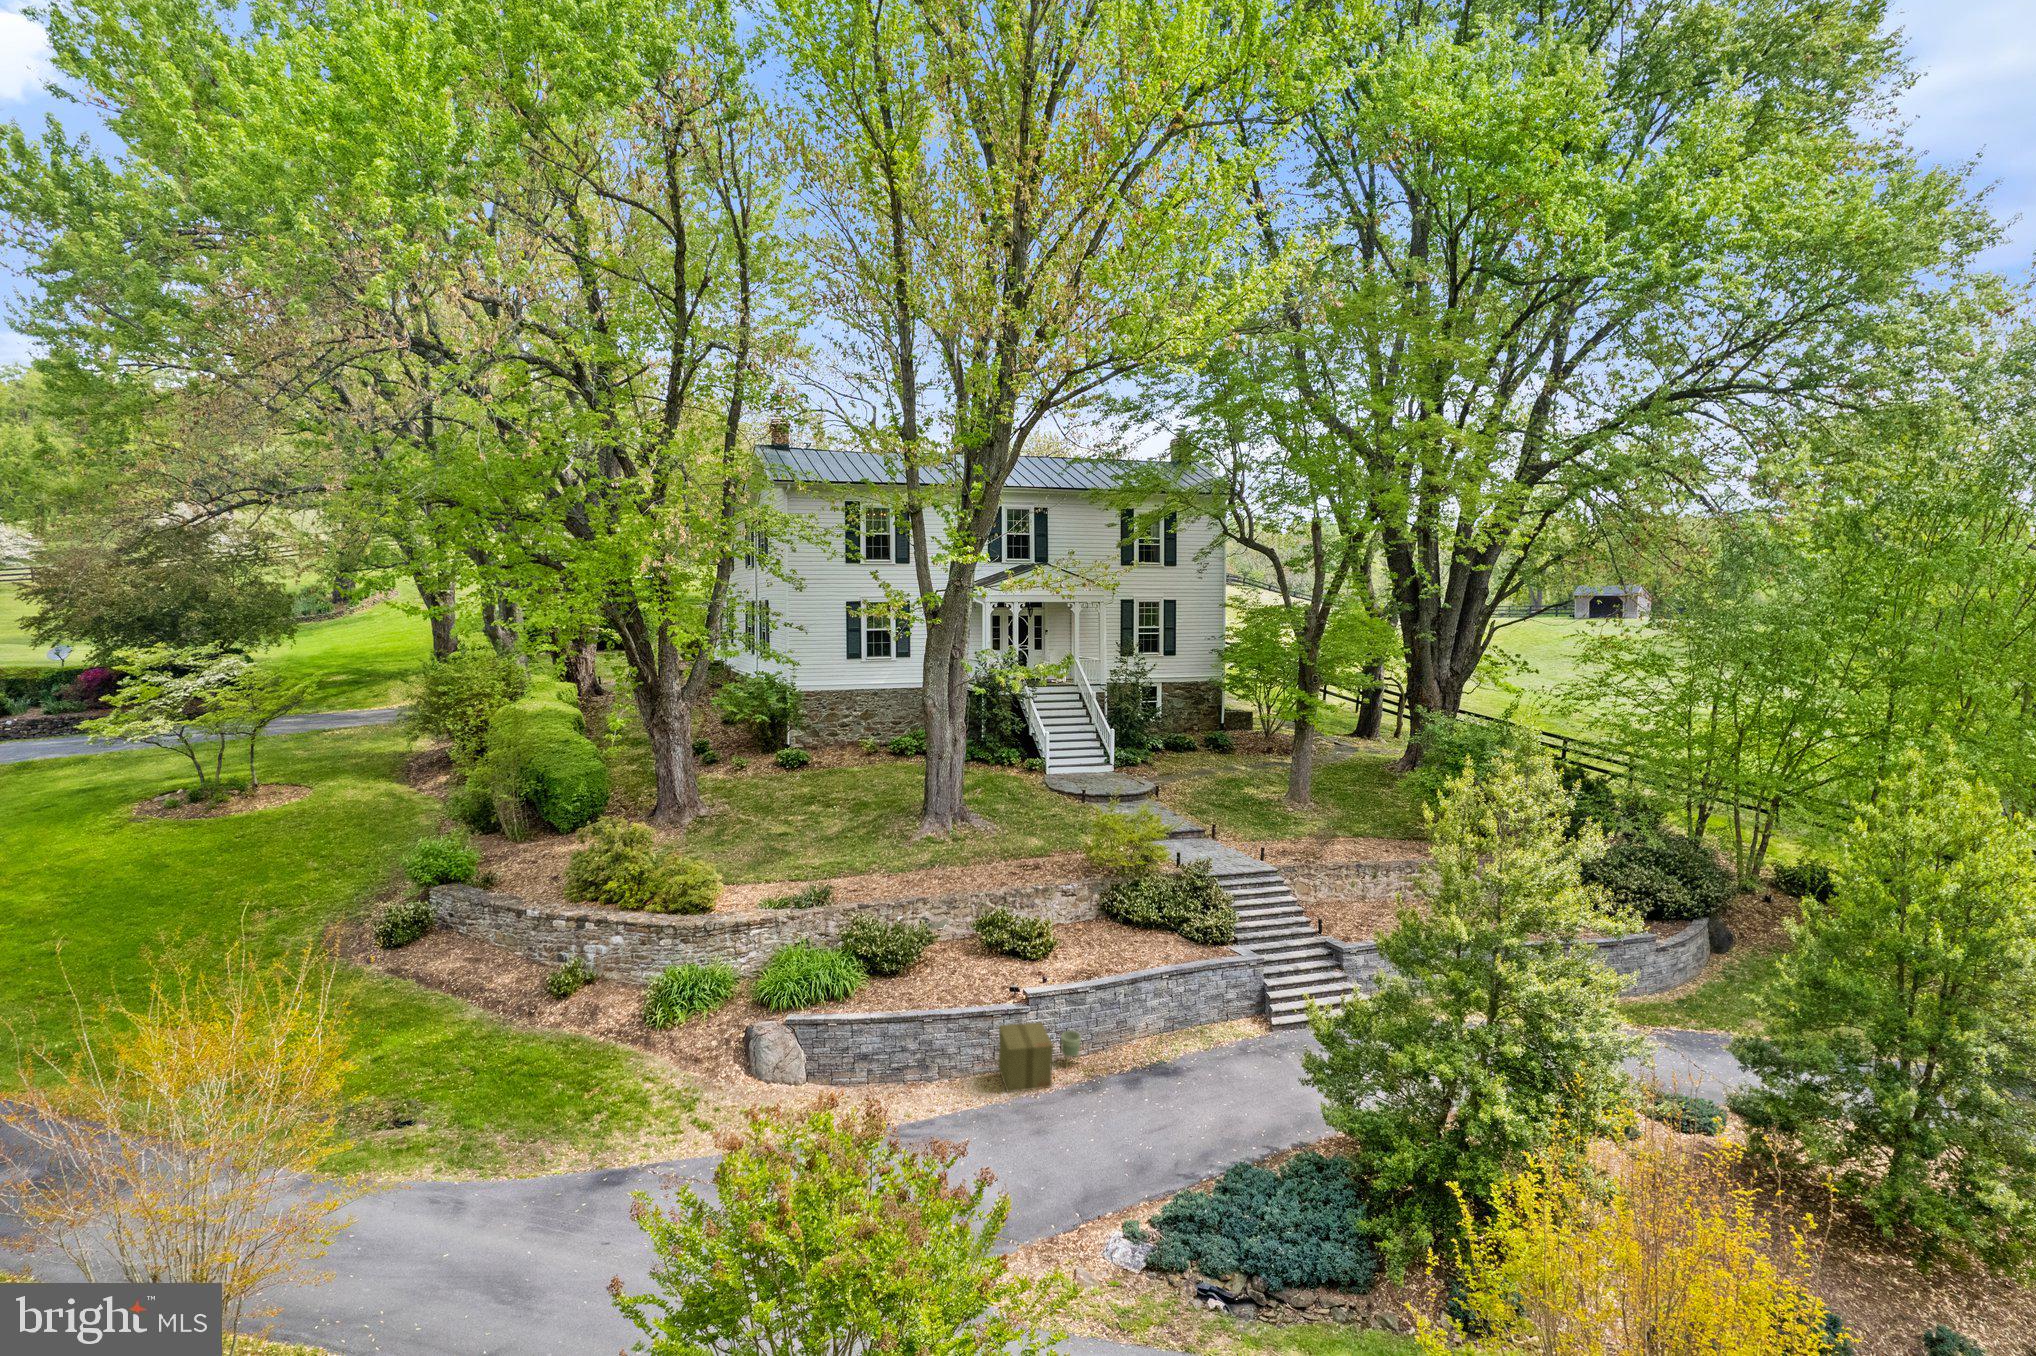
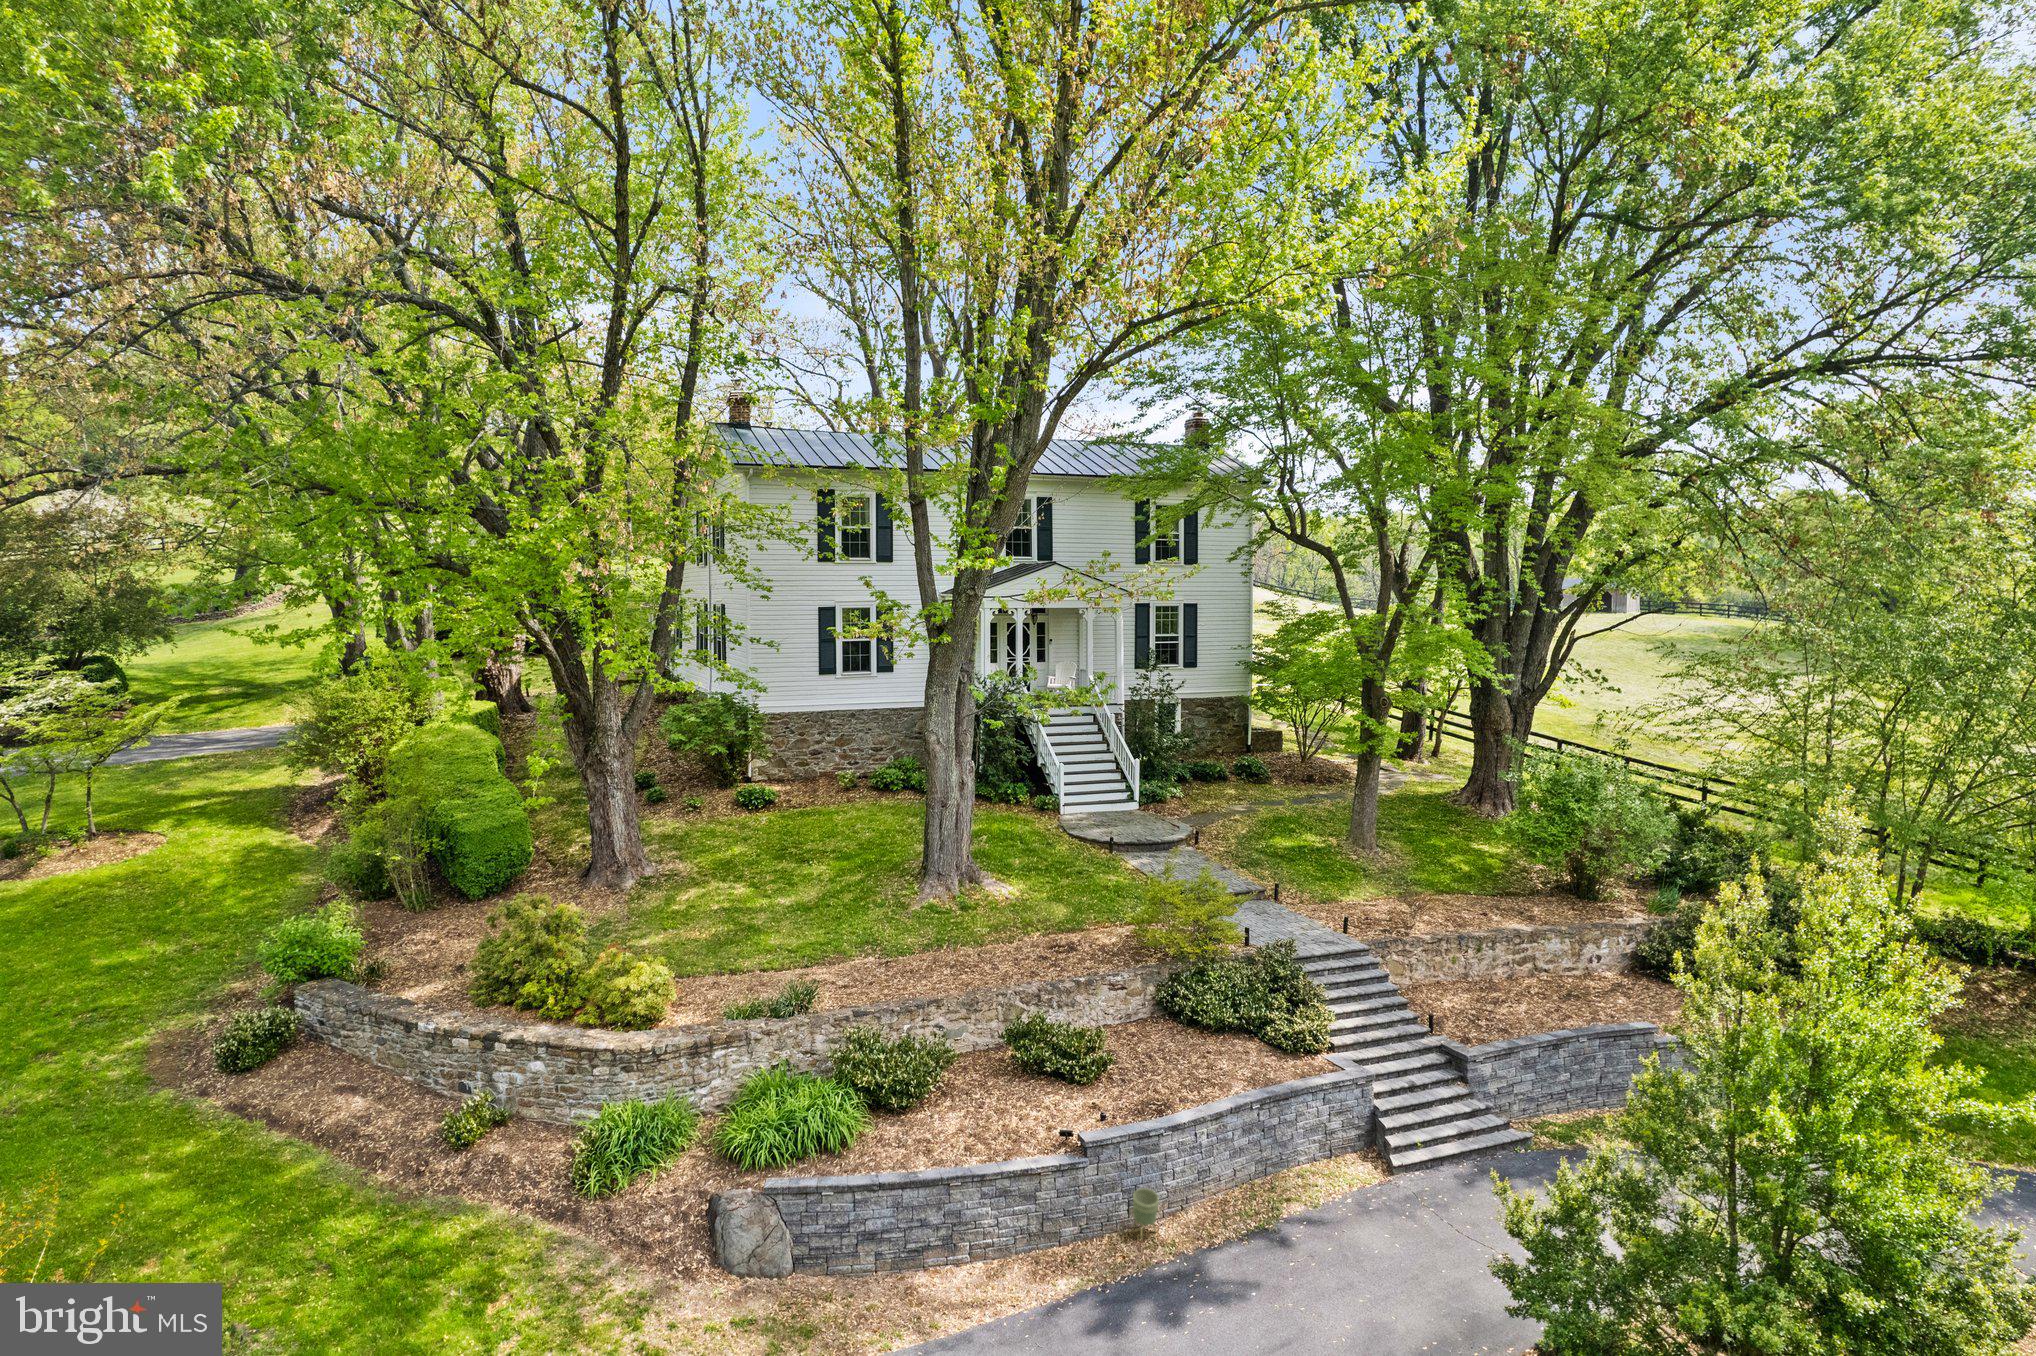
cardboard box: present [998,1022,1053,1092] -> none [1051,1180,1130,1288]

